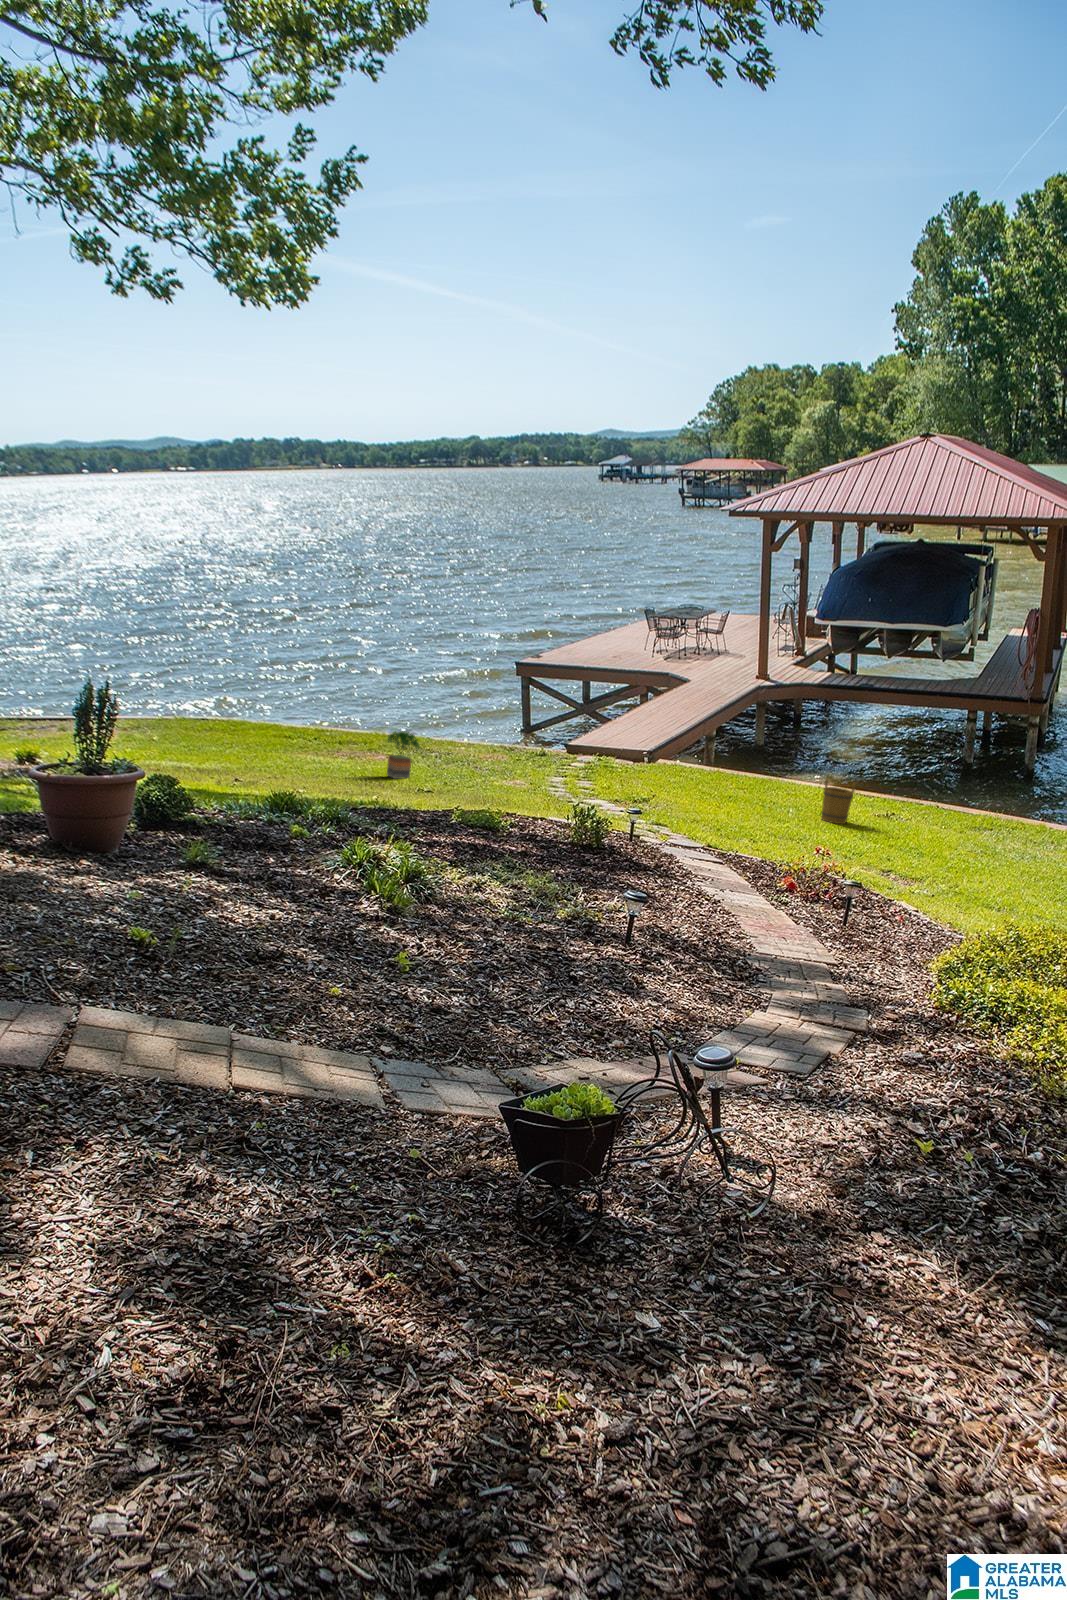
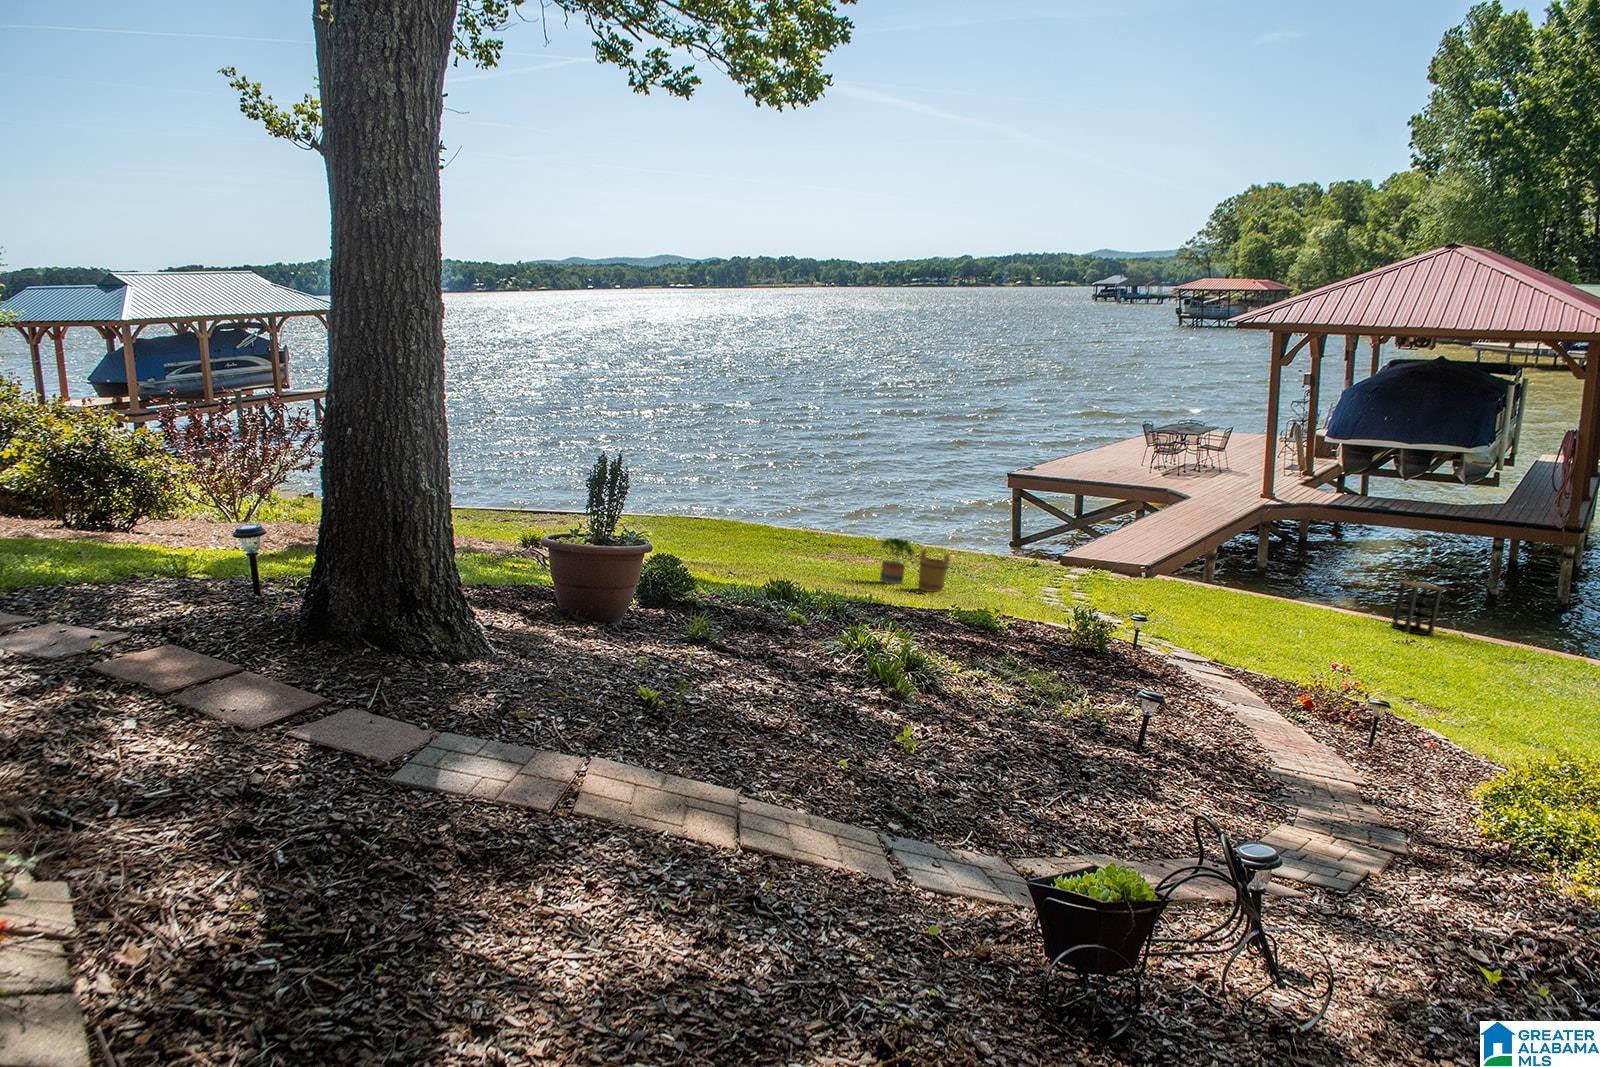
side table: none [873,757,919,809] -> present [1392,580,1443,636]
bucket: present [821,779,855,824] -> present [918,550,950,592]

